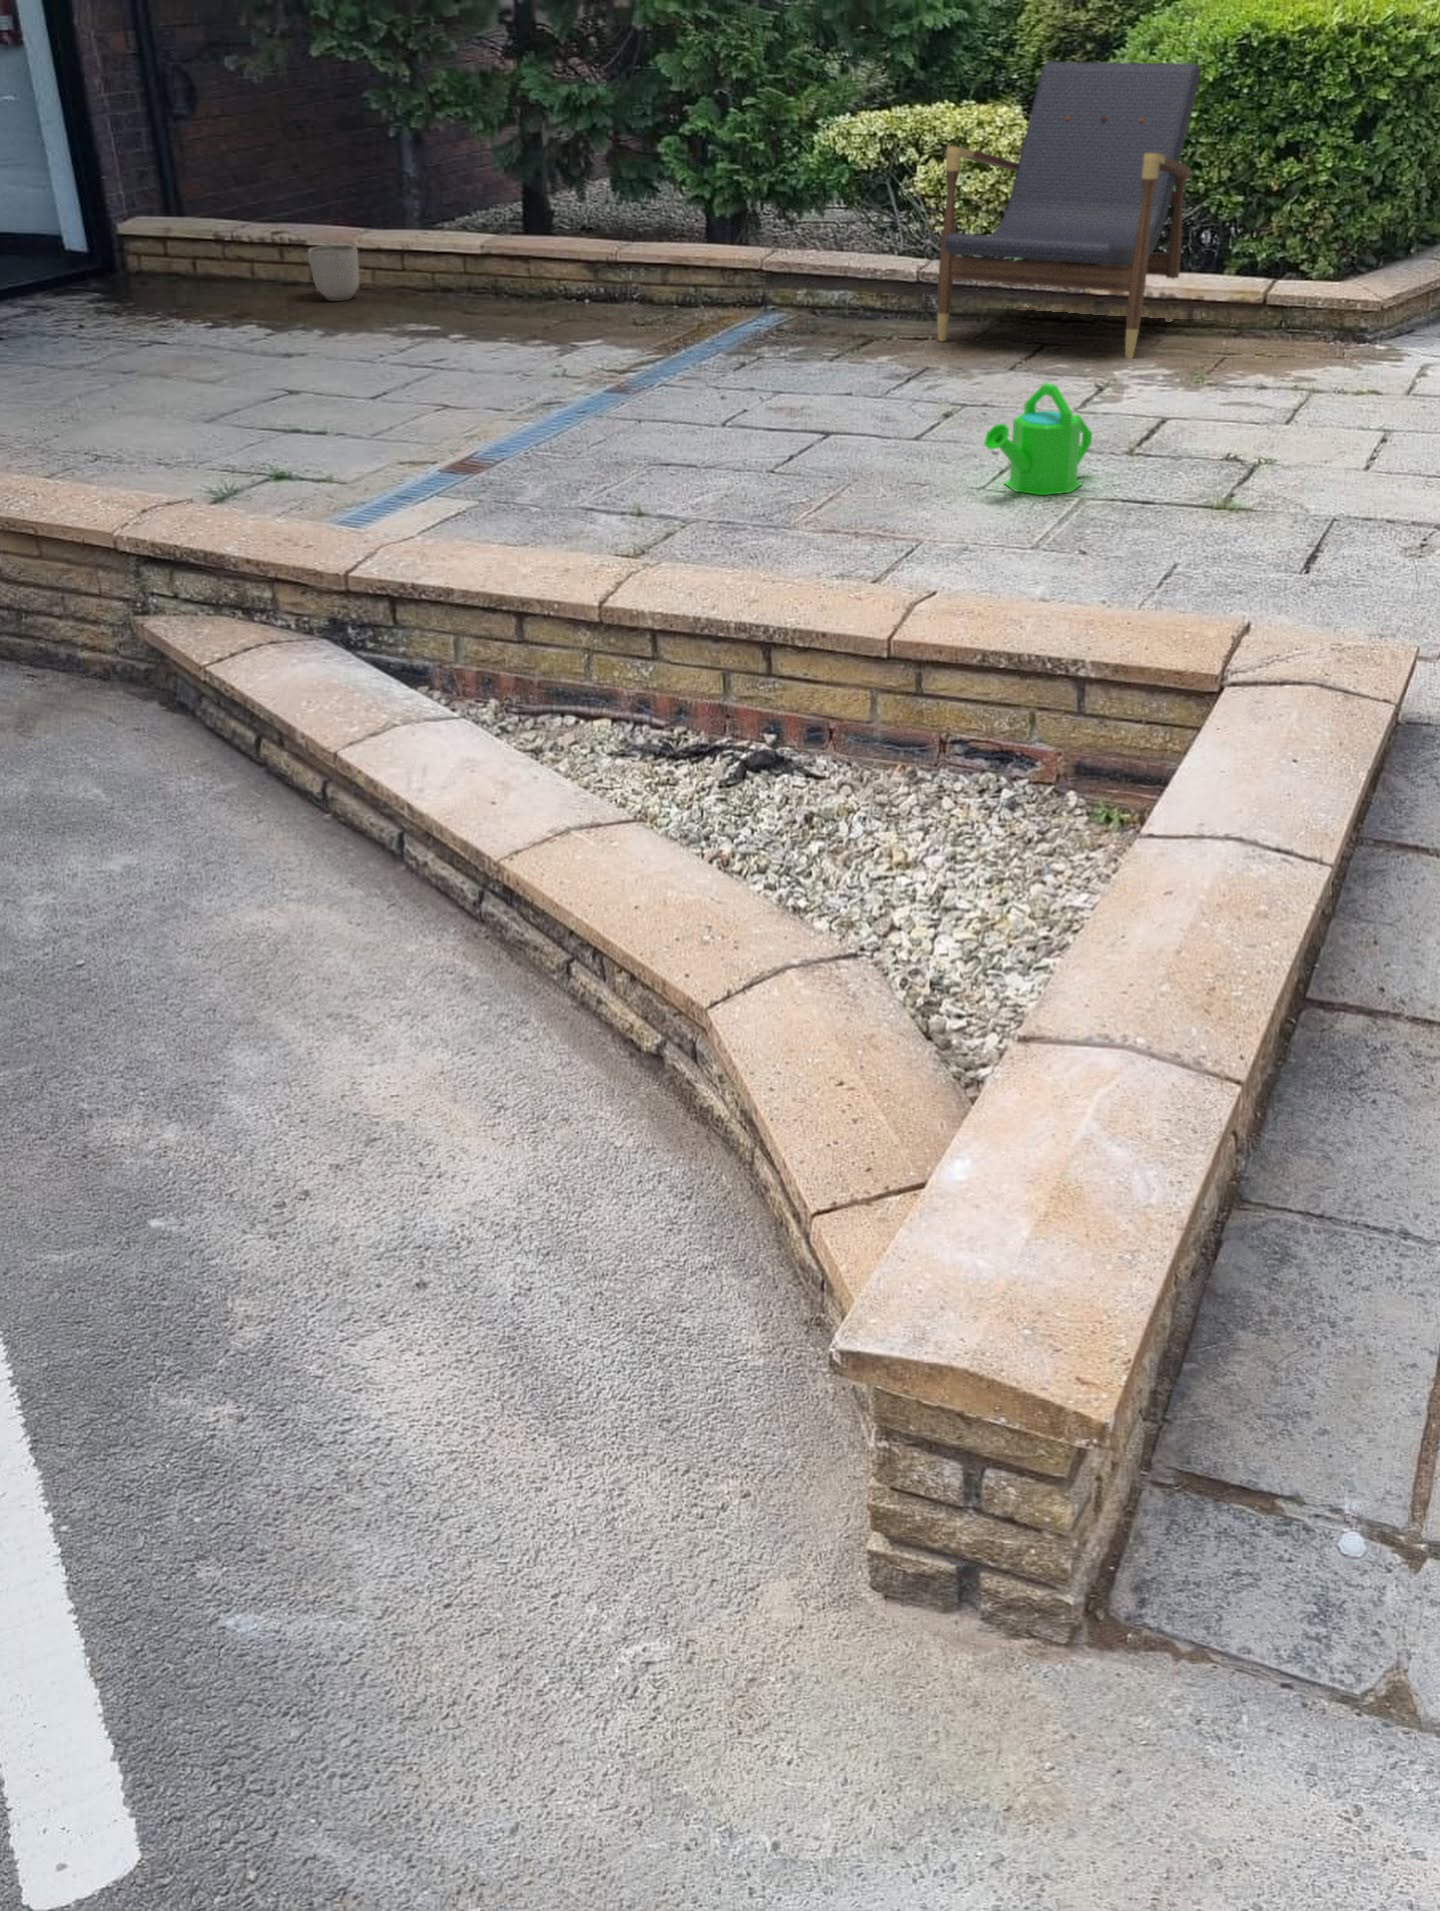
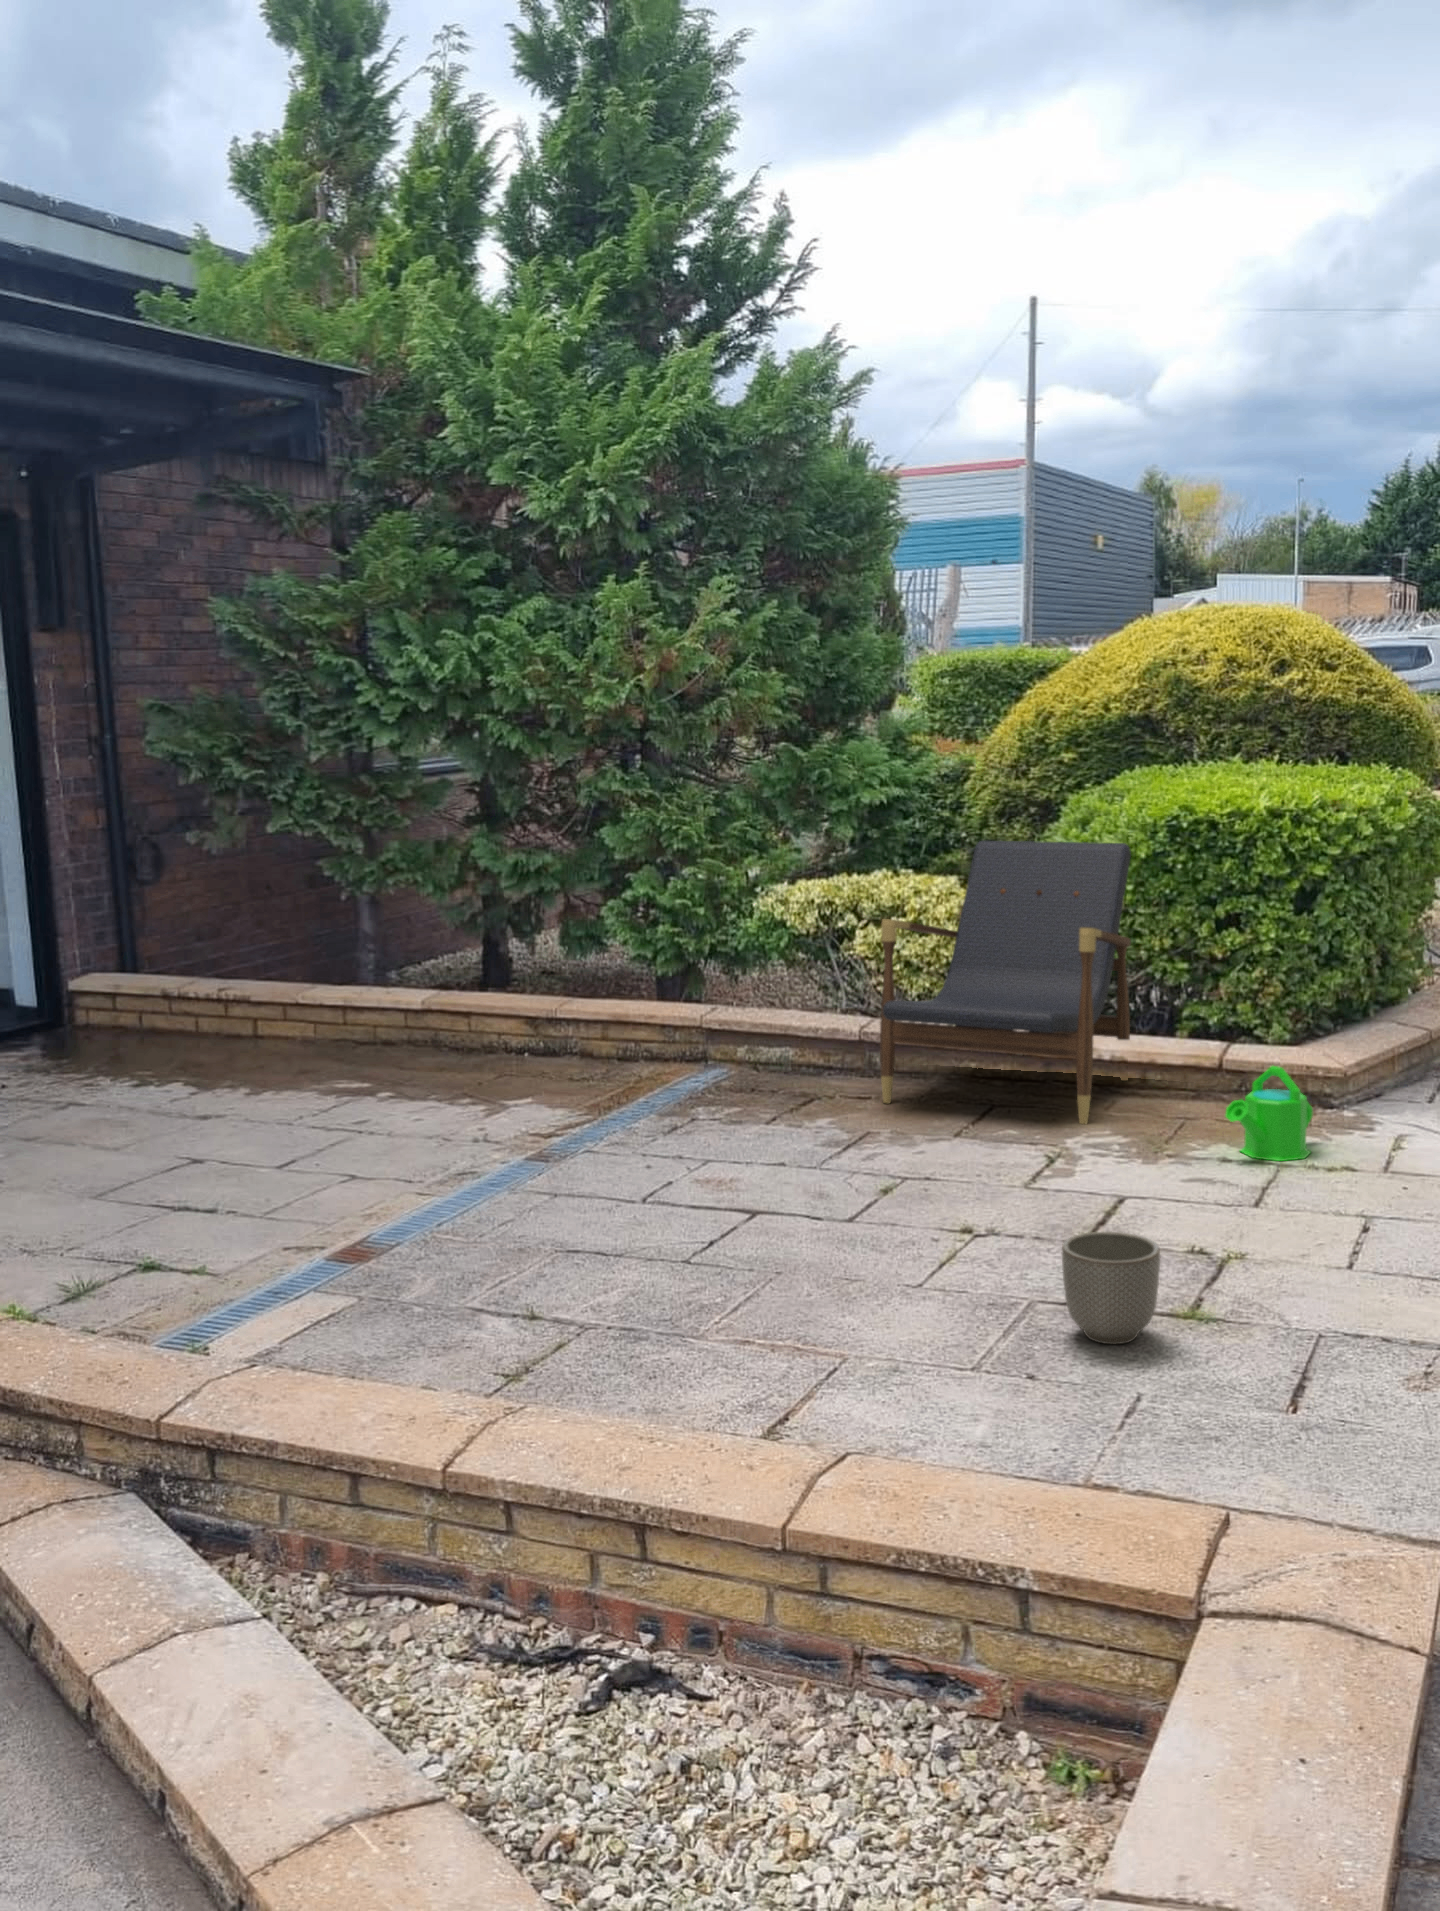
planter: present [308,244,360,301] -> present [1062,1232,1160,1344]
watering can: present [985,383,1092,495] -> present [1225,1066,1313,1161]

